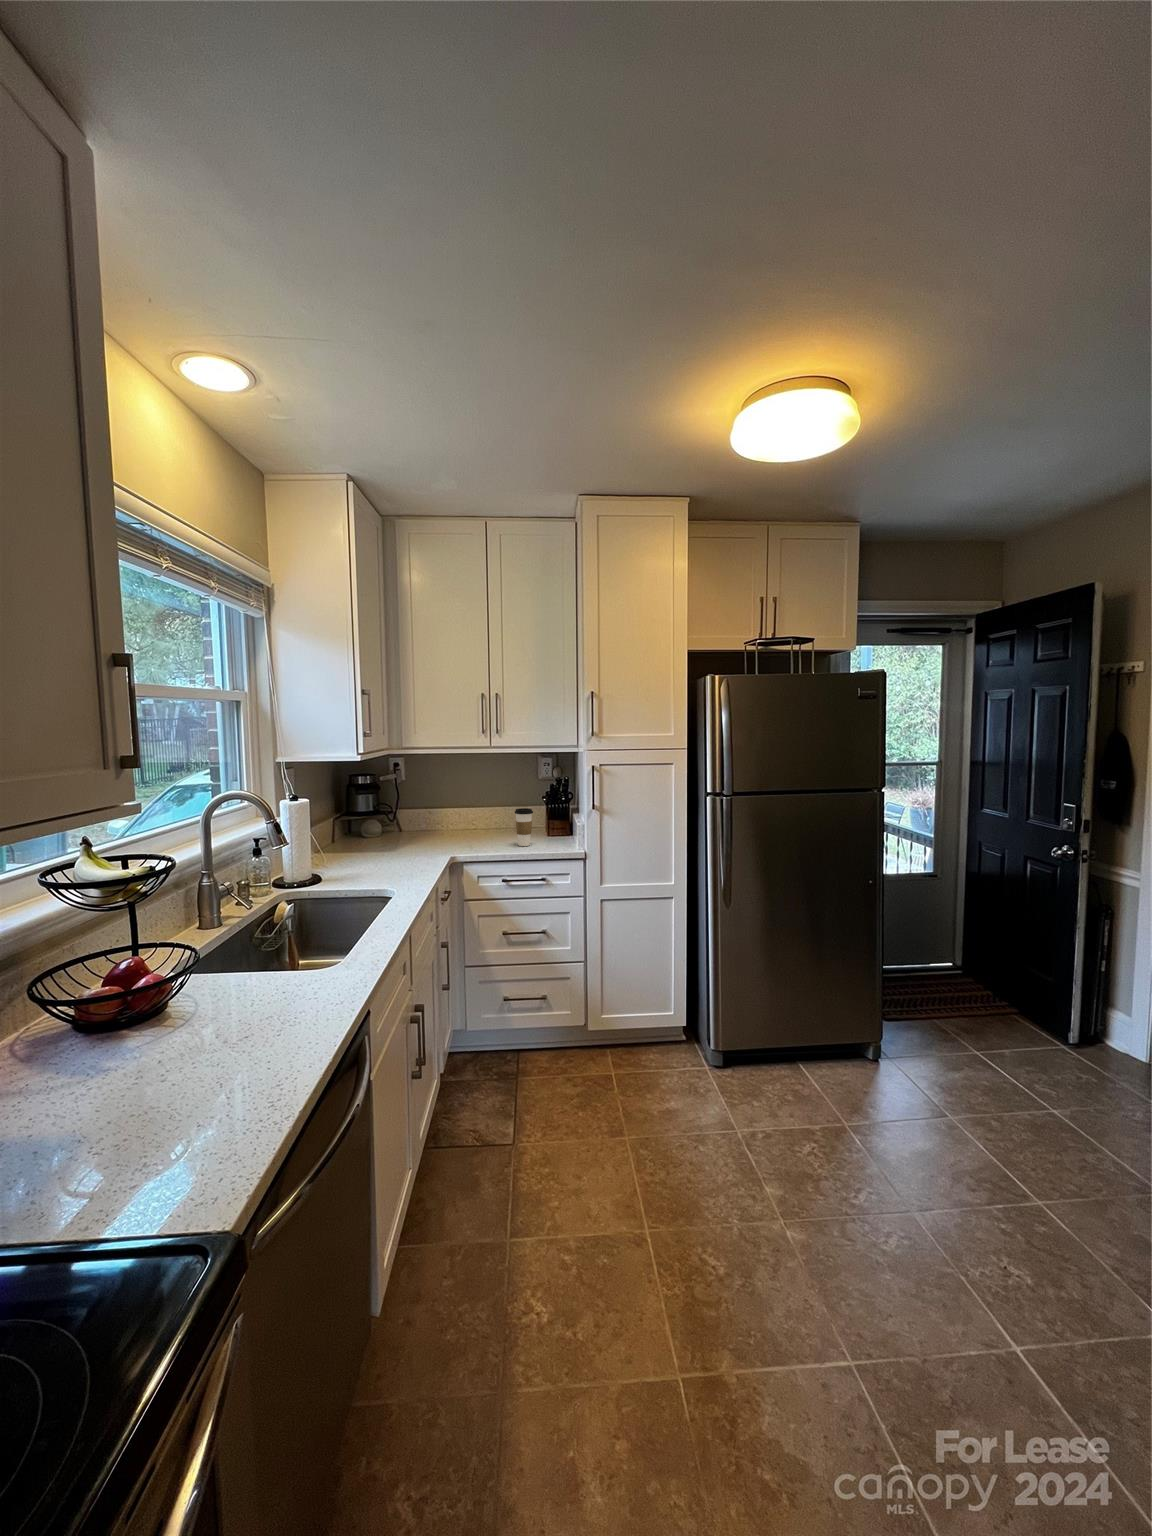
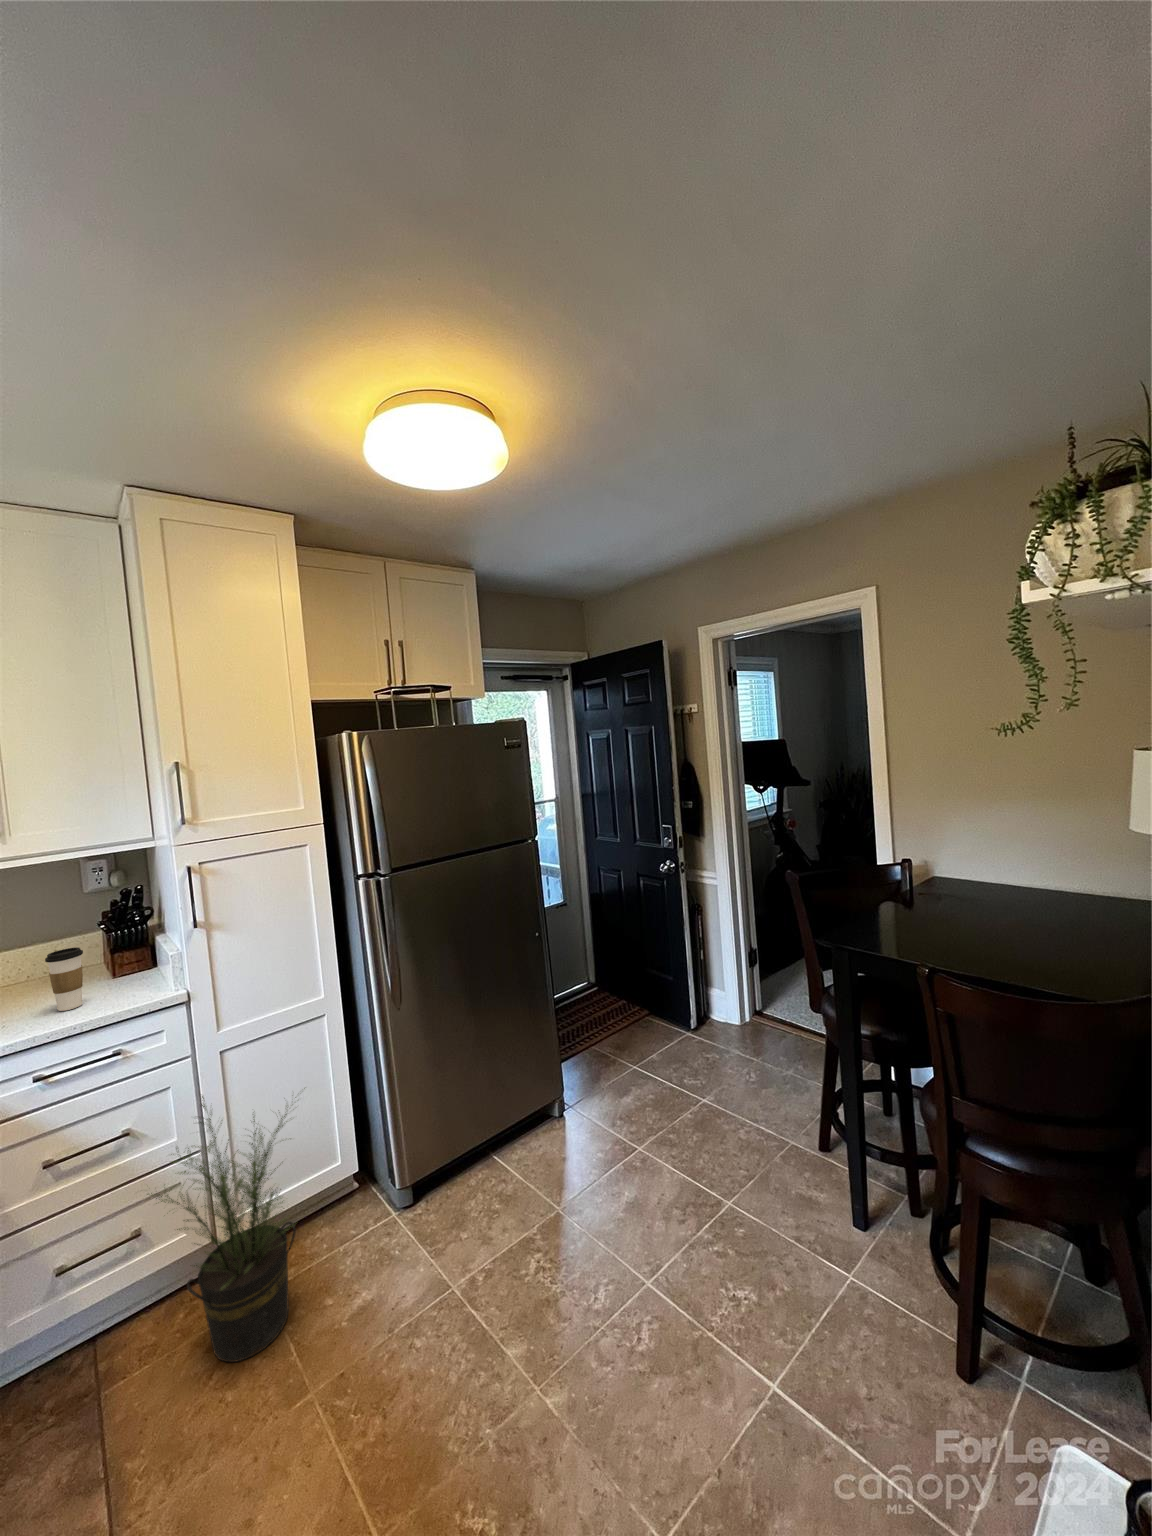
potted plant: none [544,921,651,1099] -> present [147,1088,305,1362]

